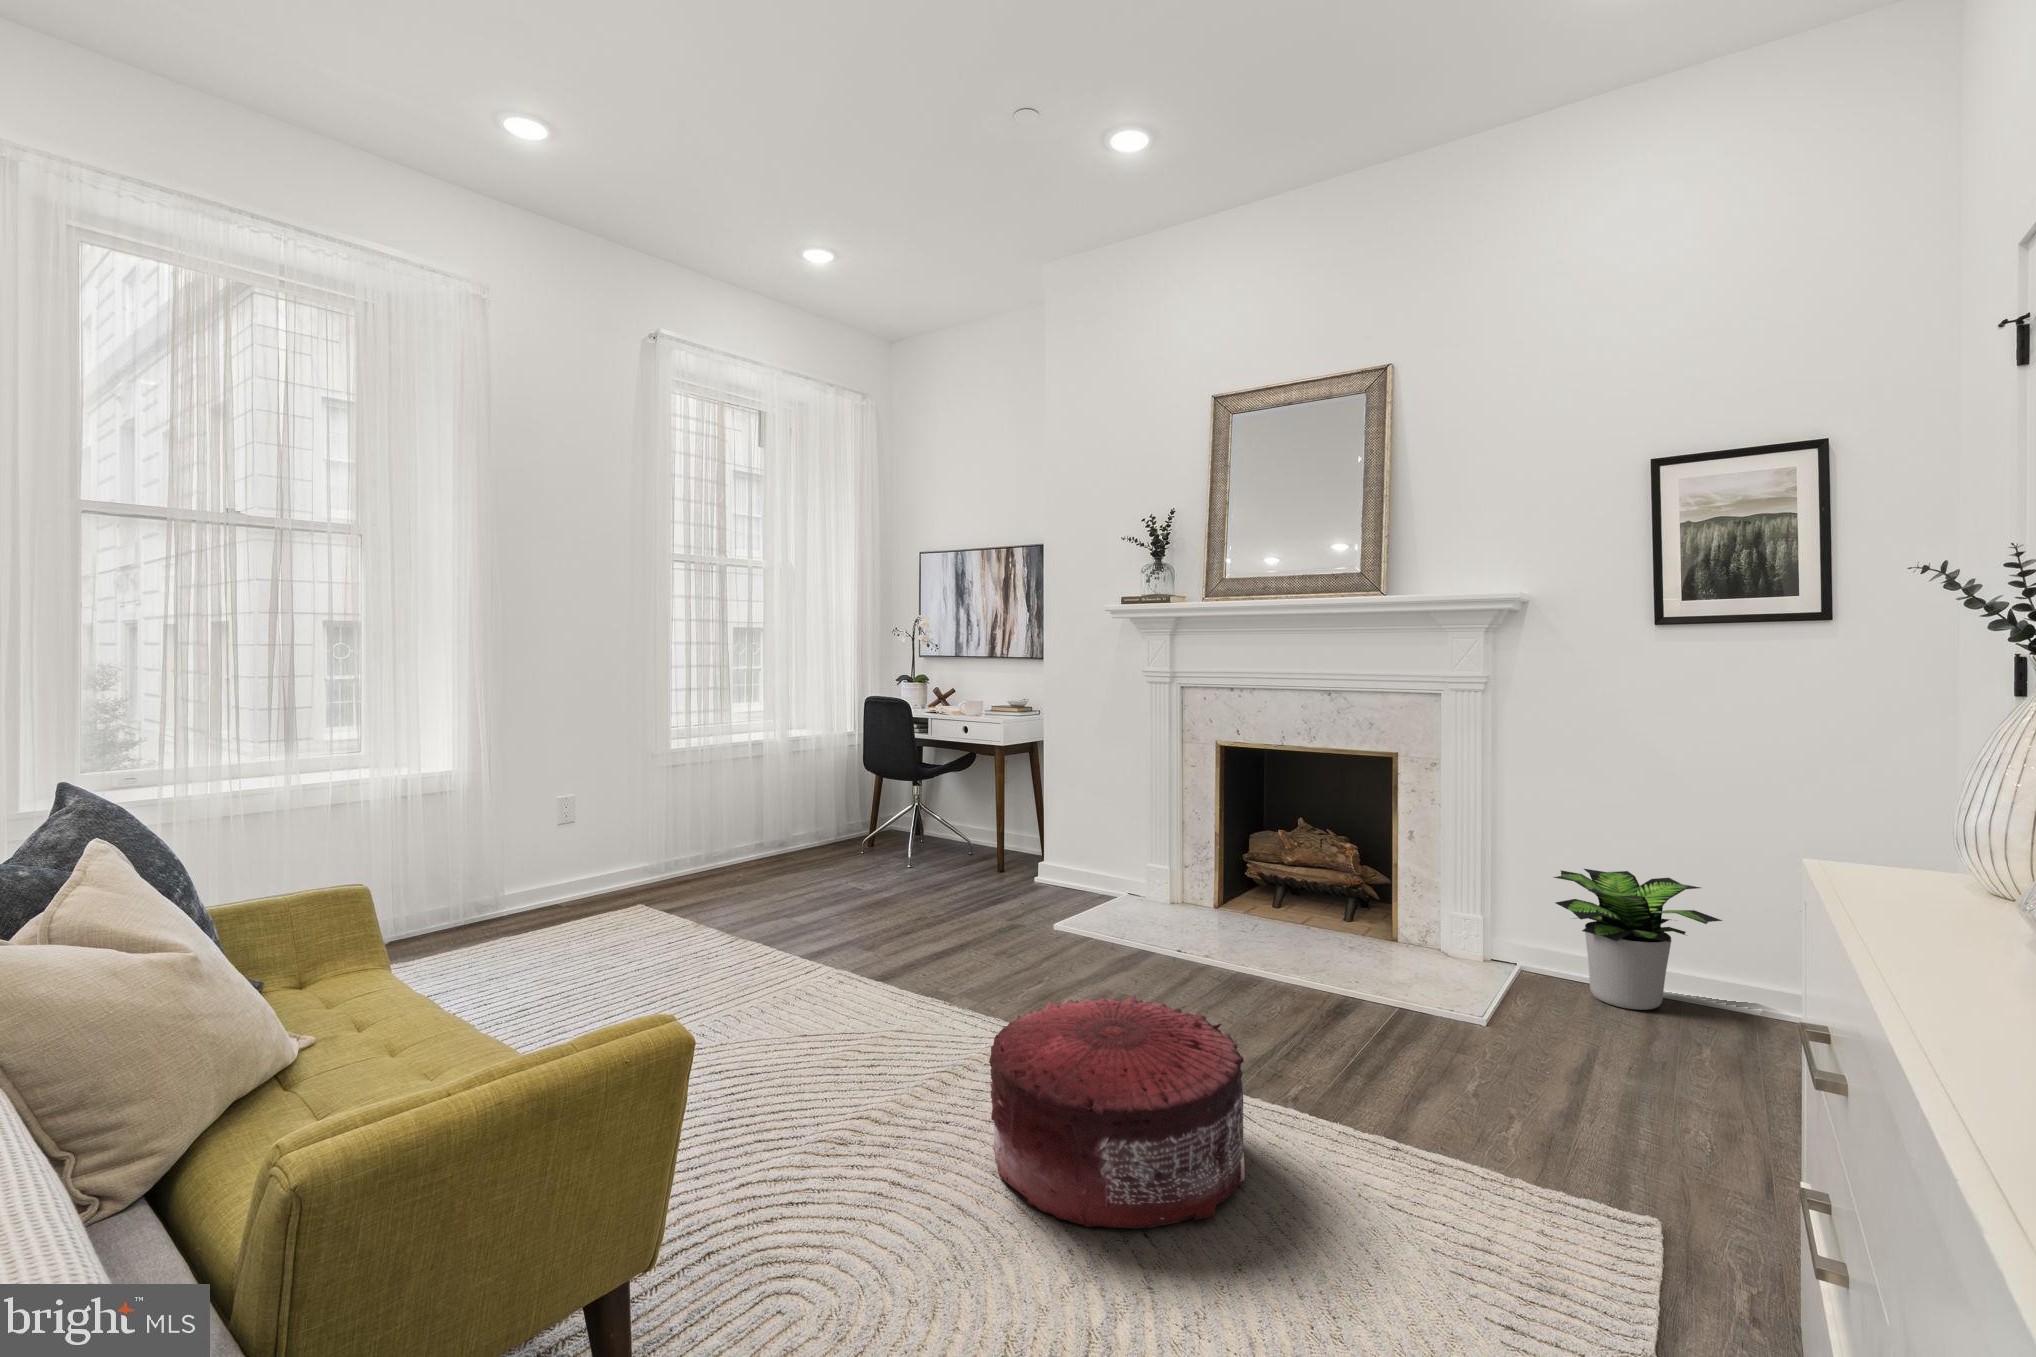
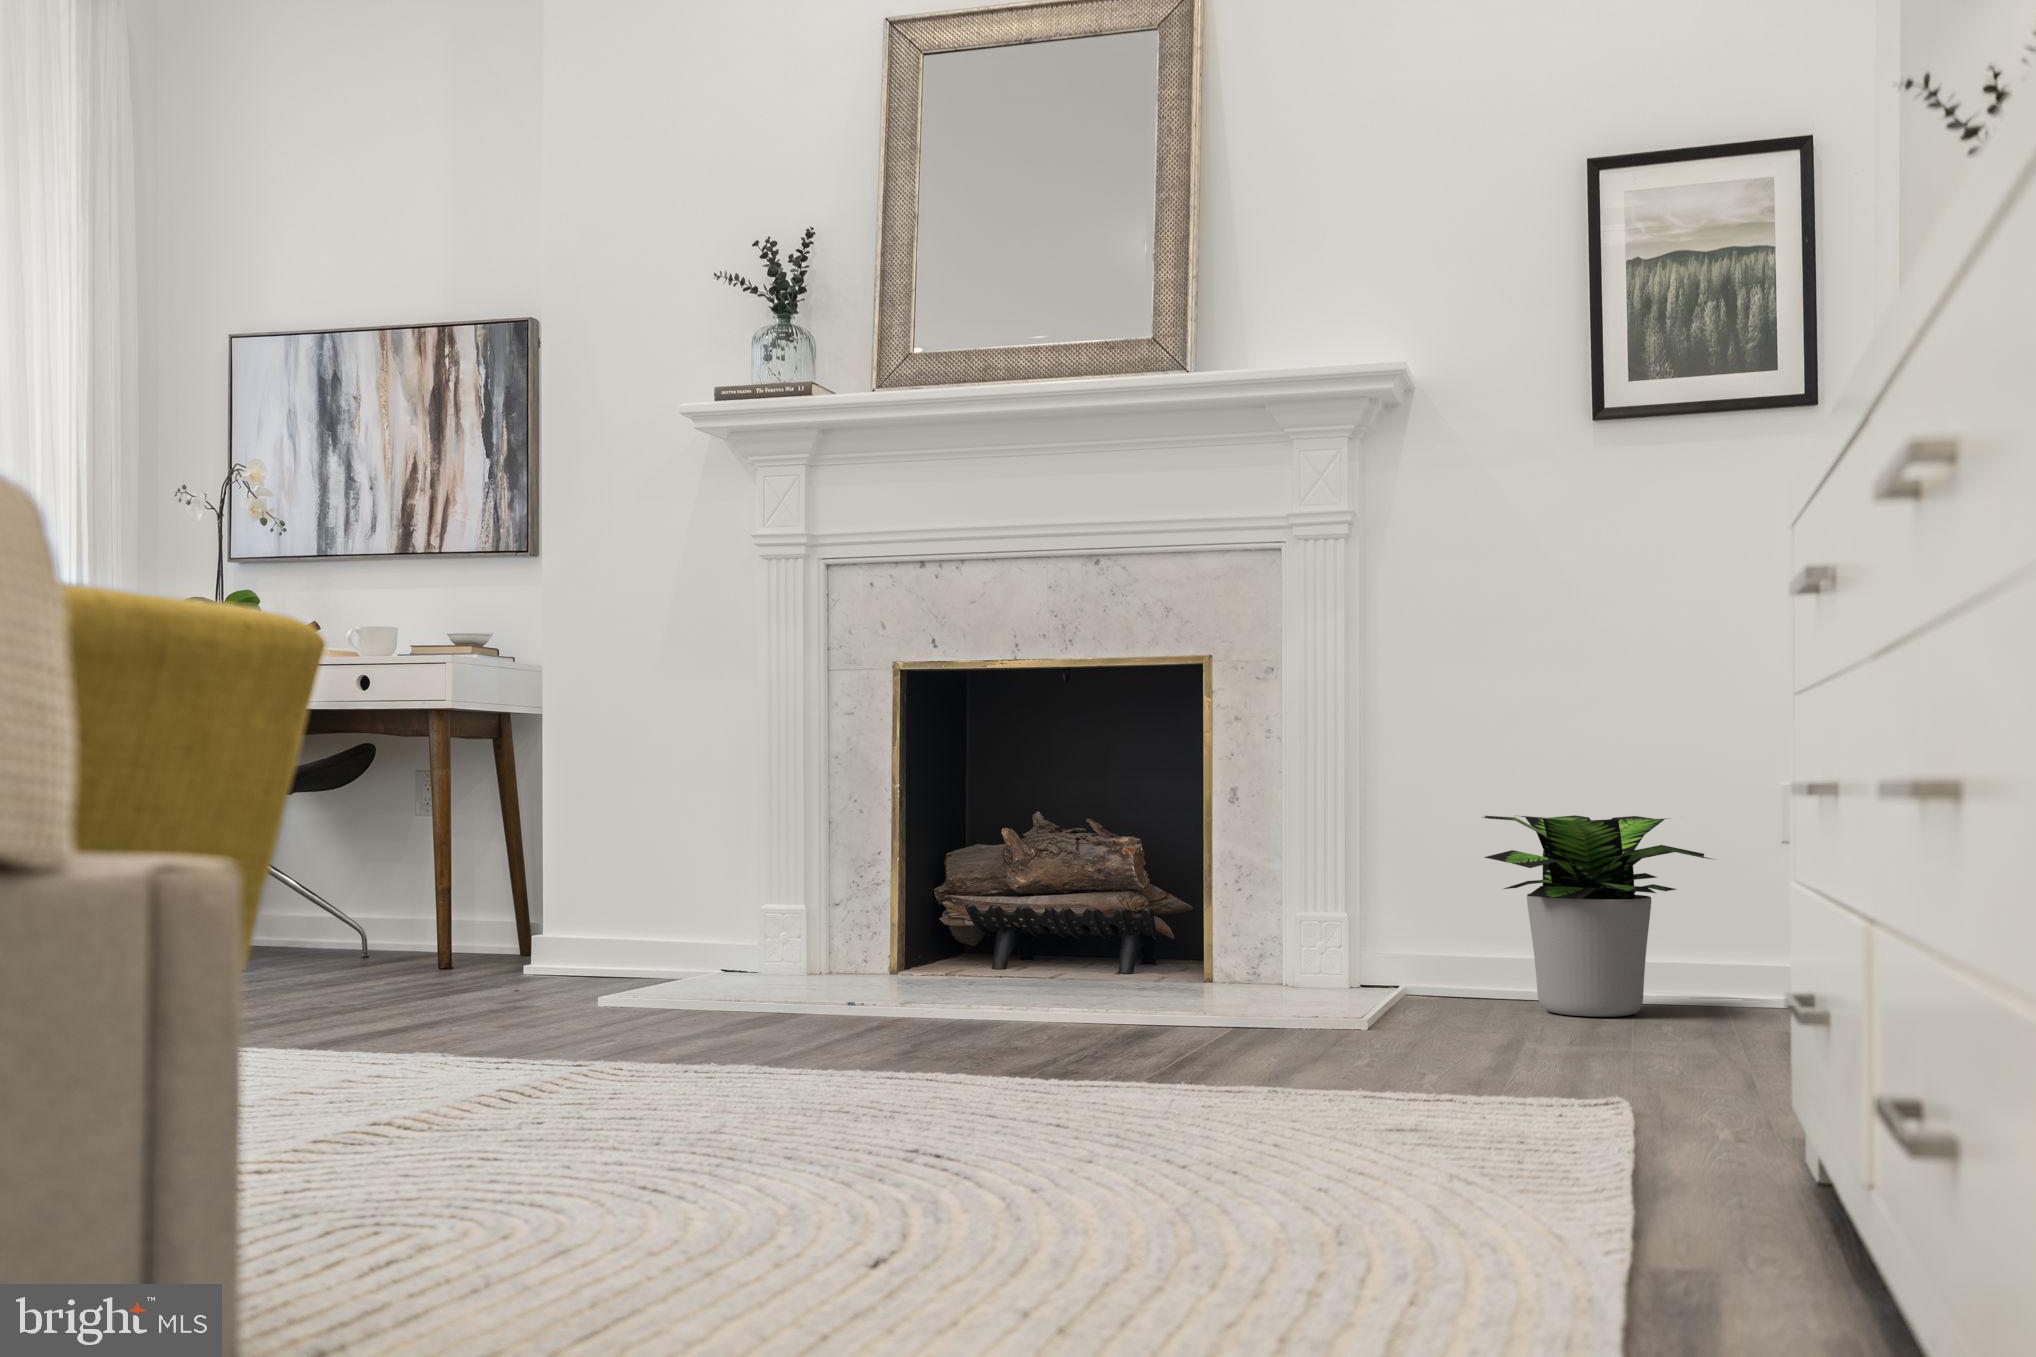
pouf: present [989,995,1245,1229] -> none [620,913,1131,1234]

